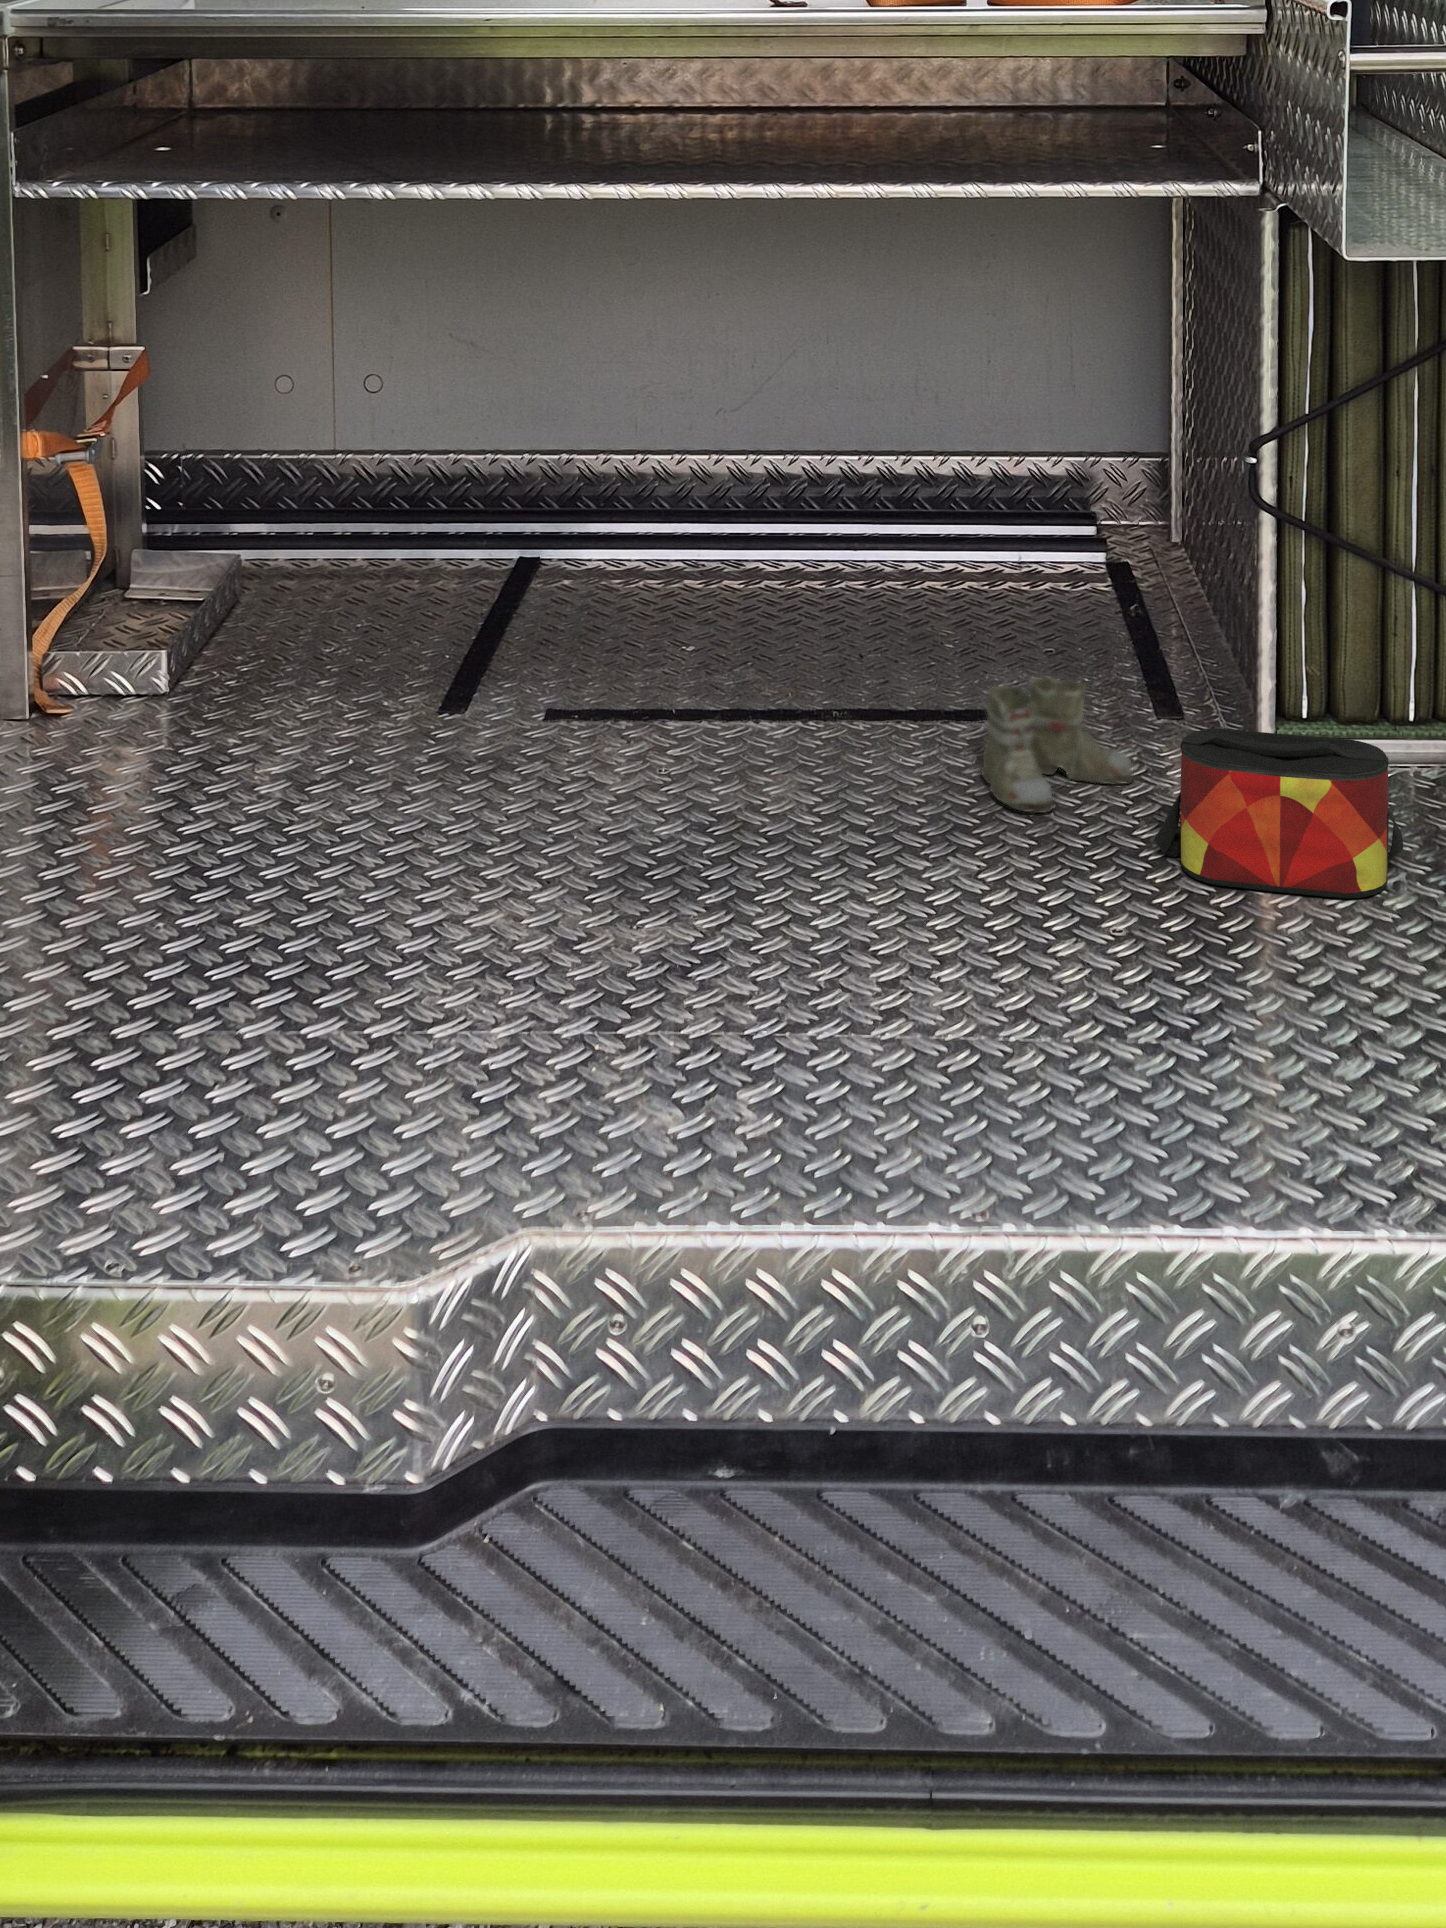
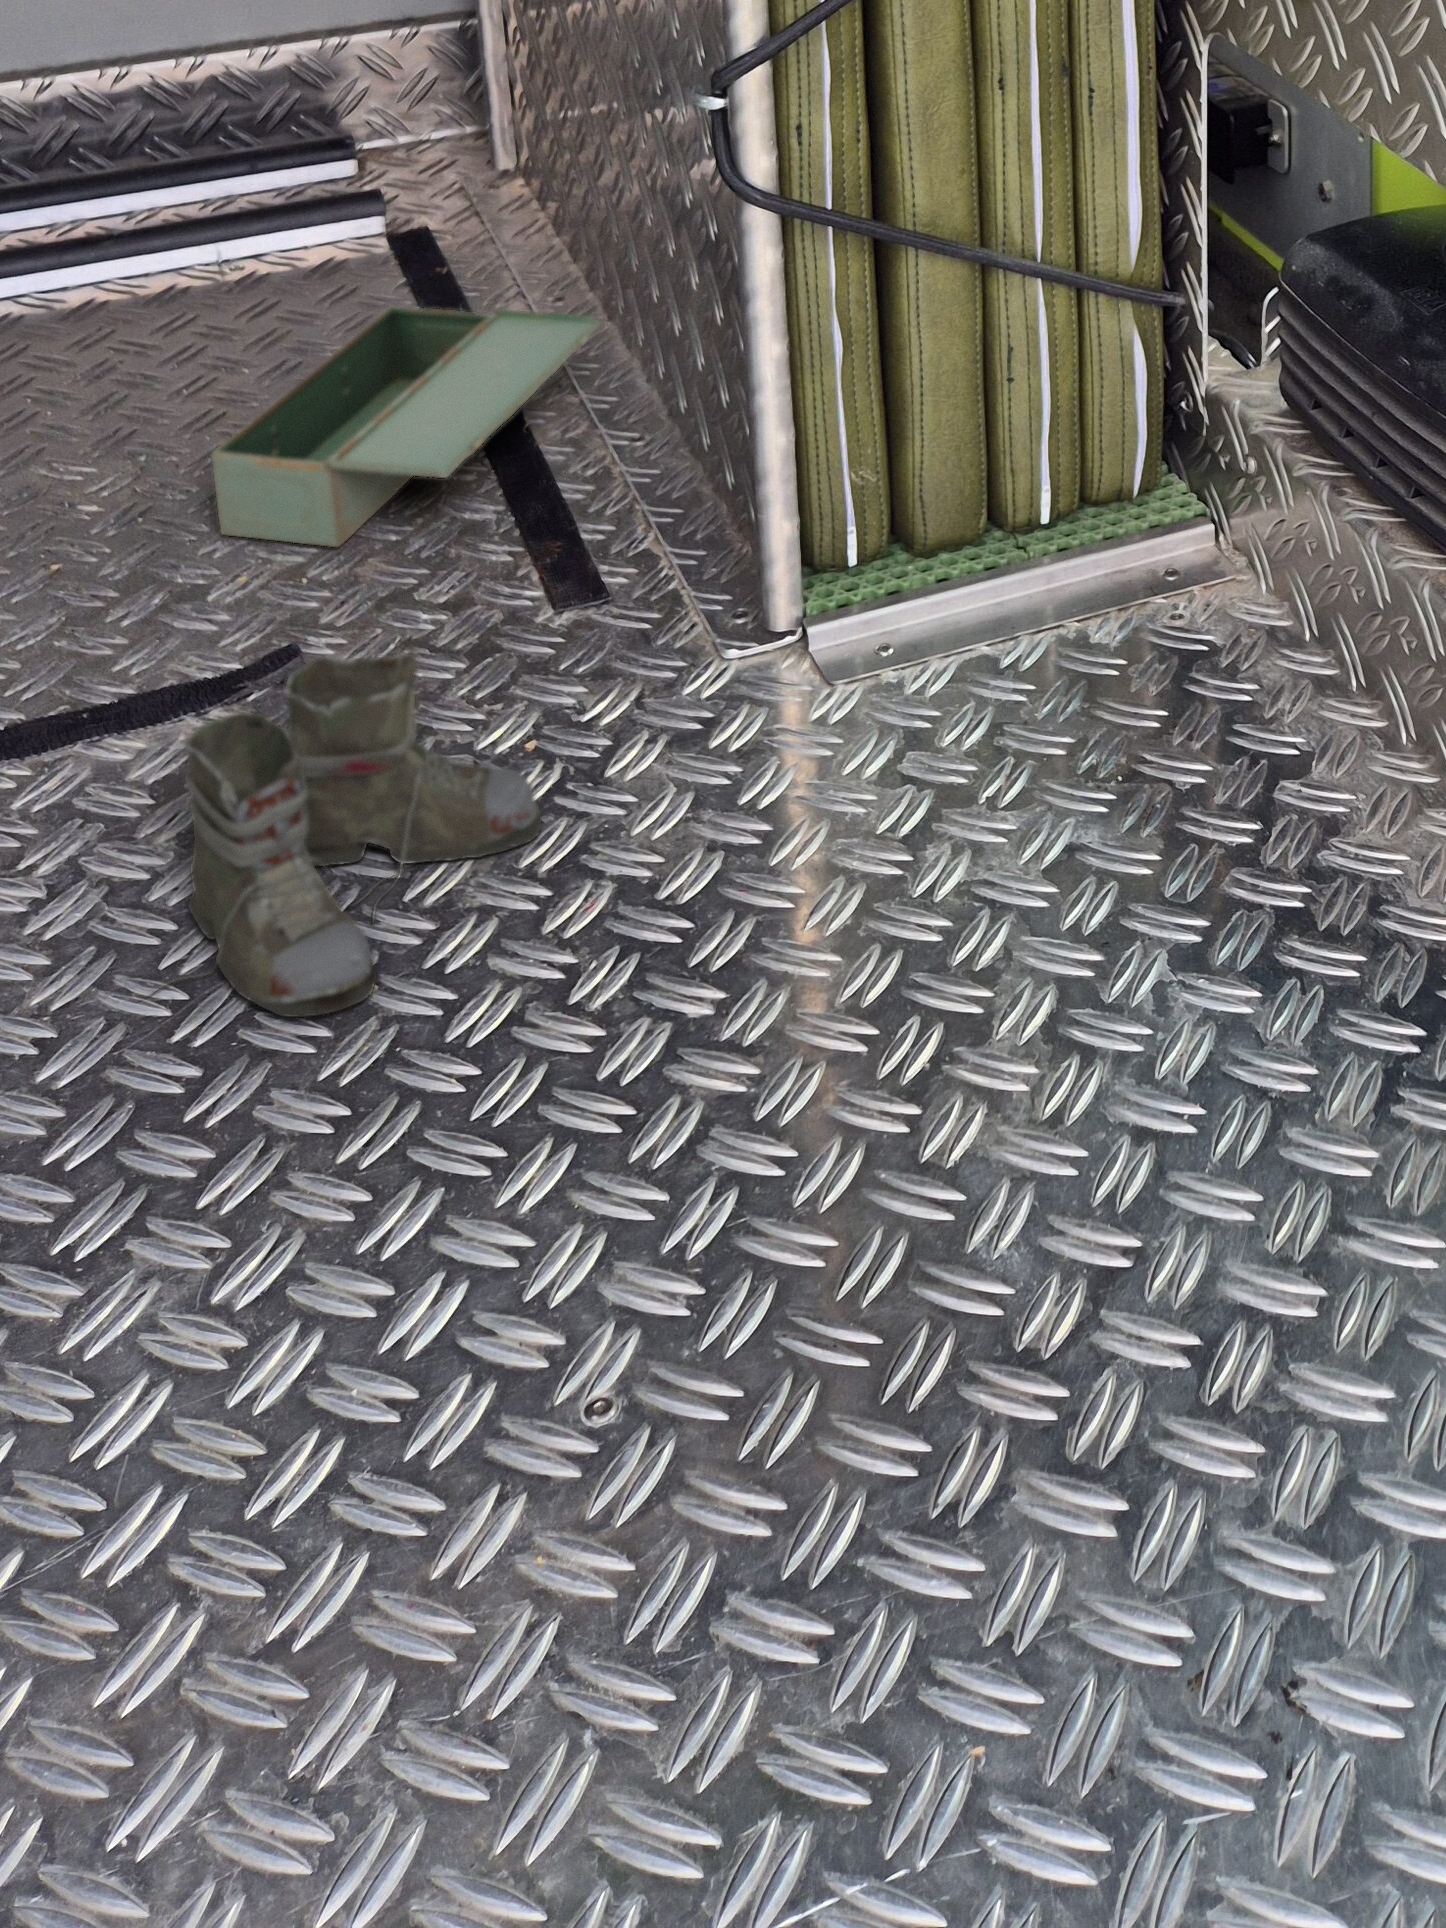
toolbox: none [1009,583,1204,678] -> present [212,306,600,547]
bag: present [1154,728,1403,898] -> none [632,727,1162,1140]

